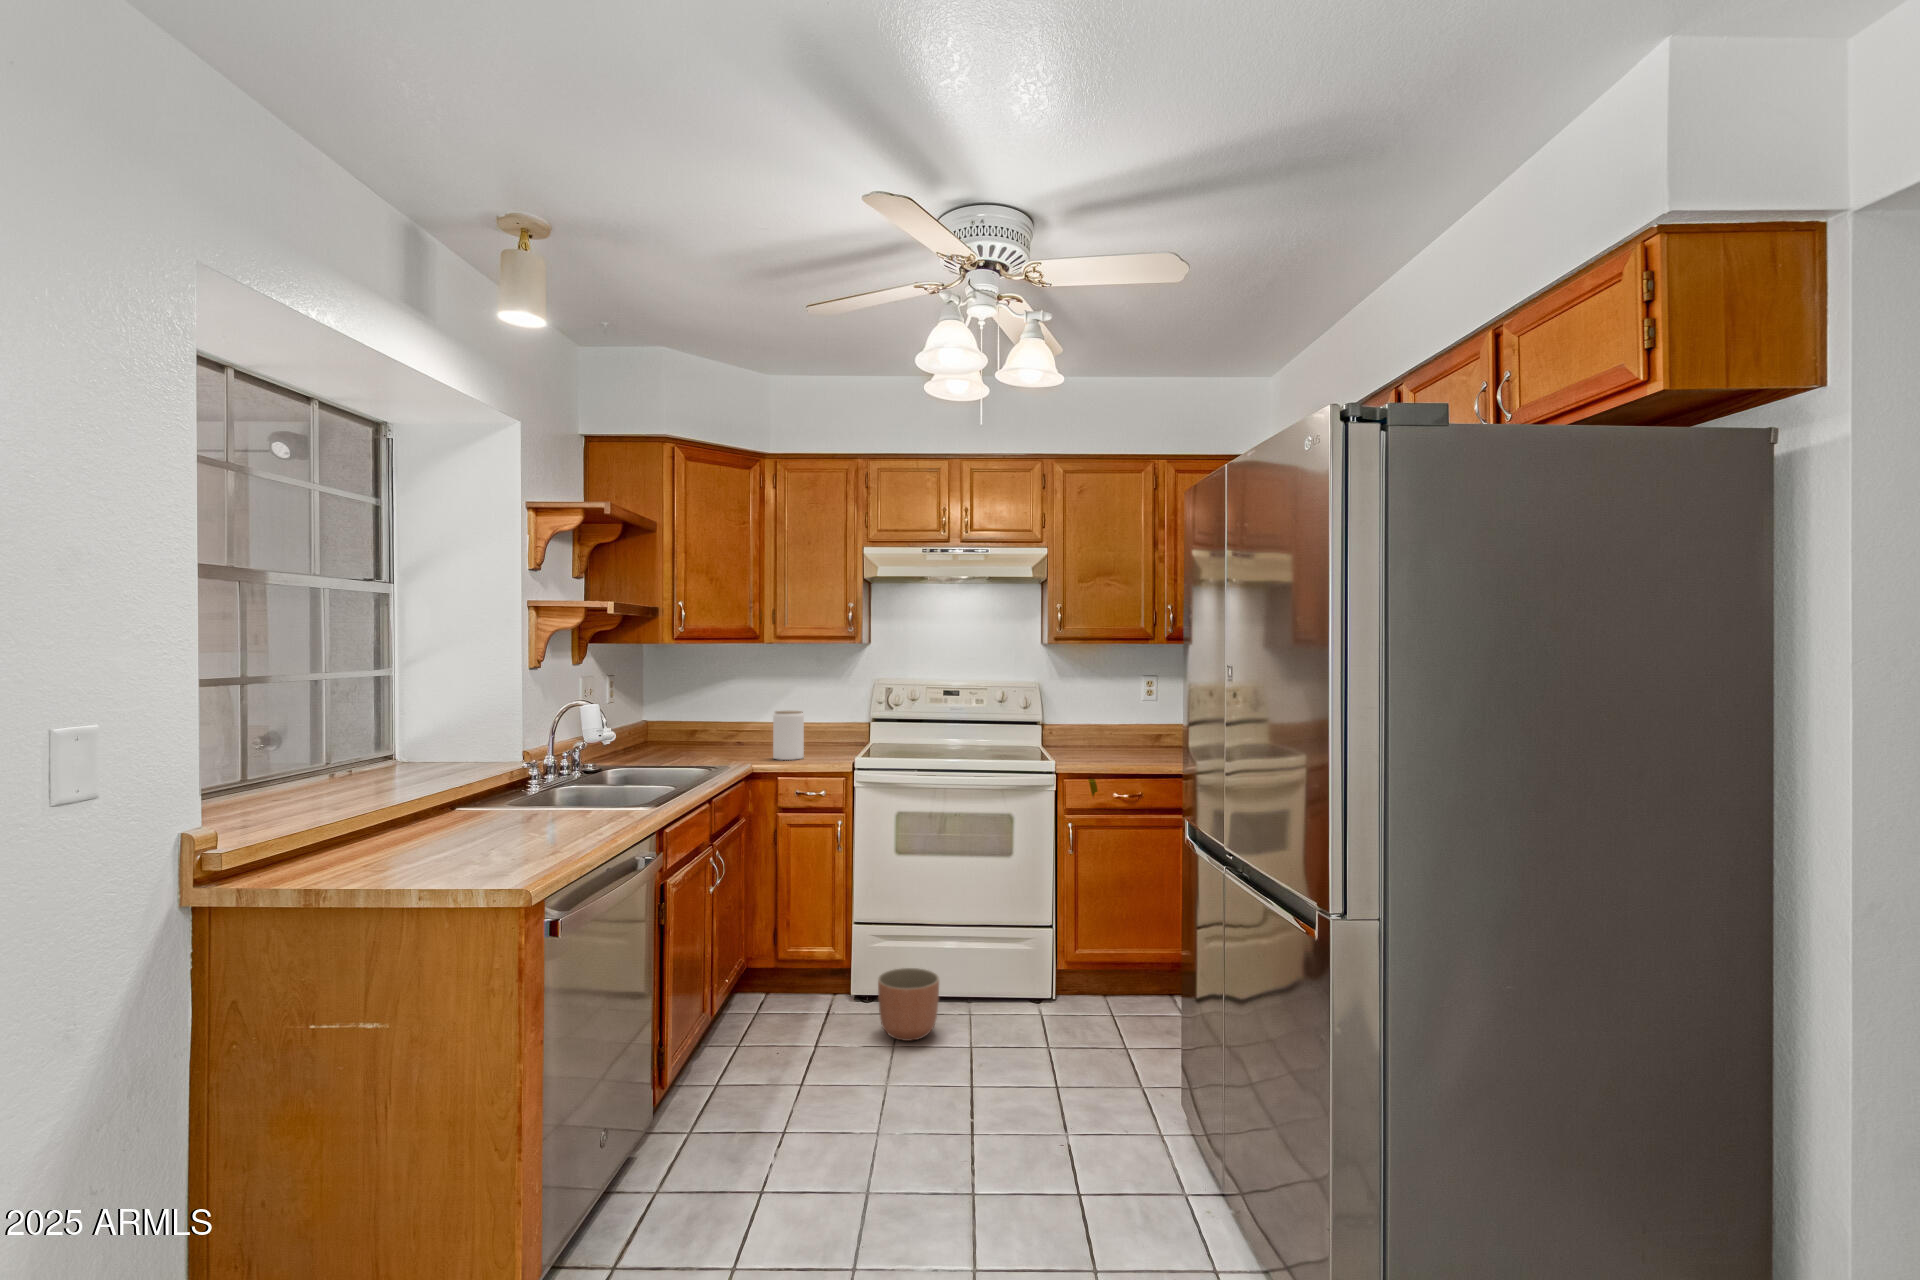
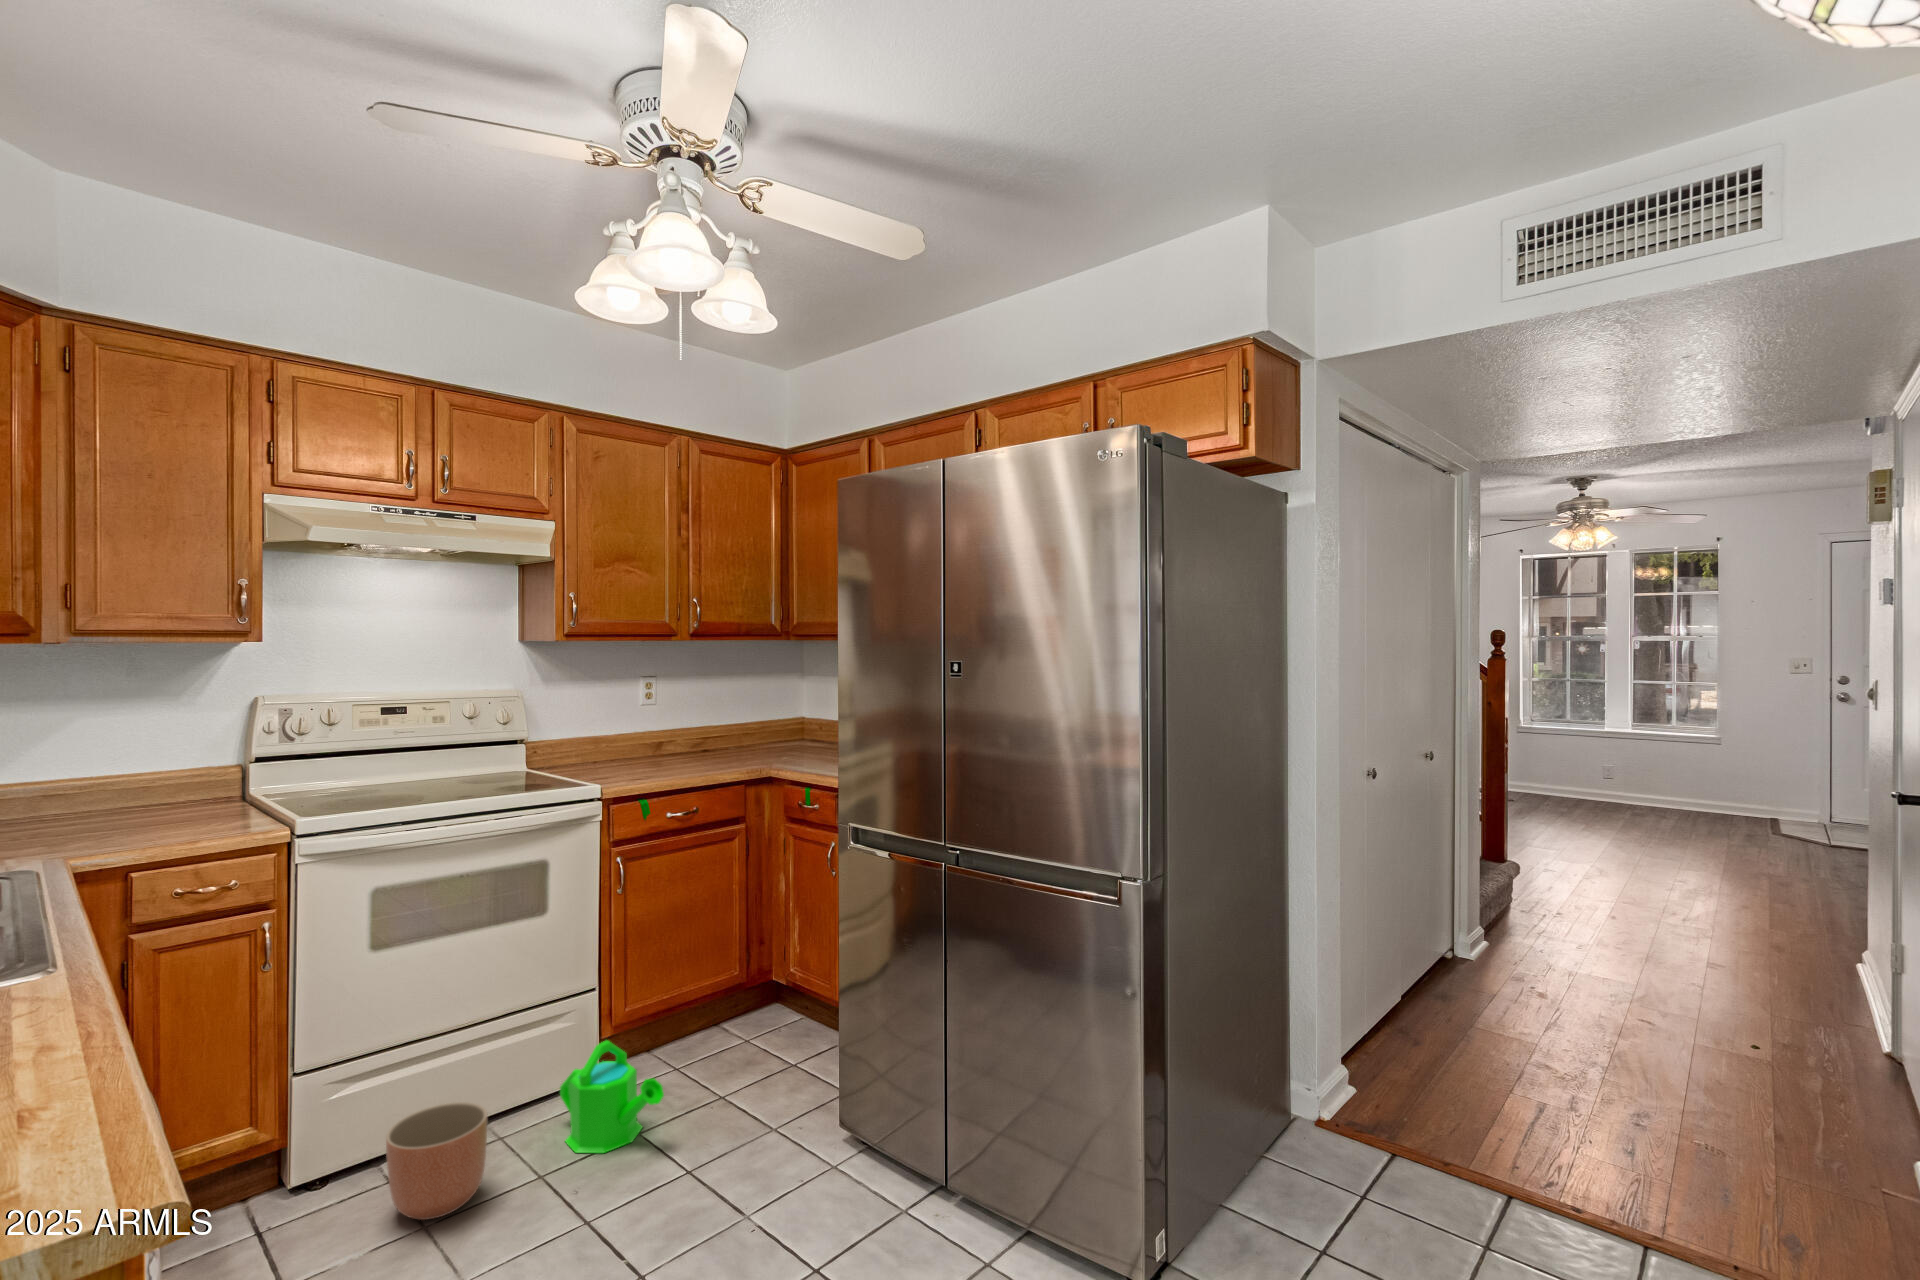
jar: present [773,711,804,760] -> none [97,757,166,843]
watering can: none [1001,960,1059,1045] -> present [560,1041,664,1153]

